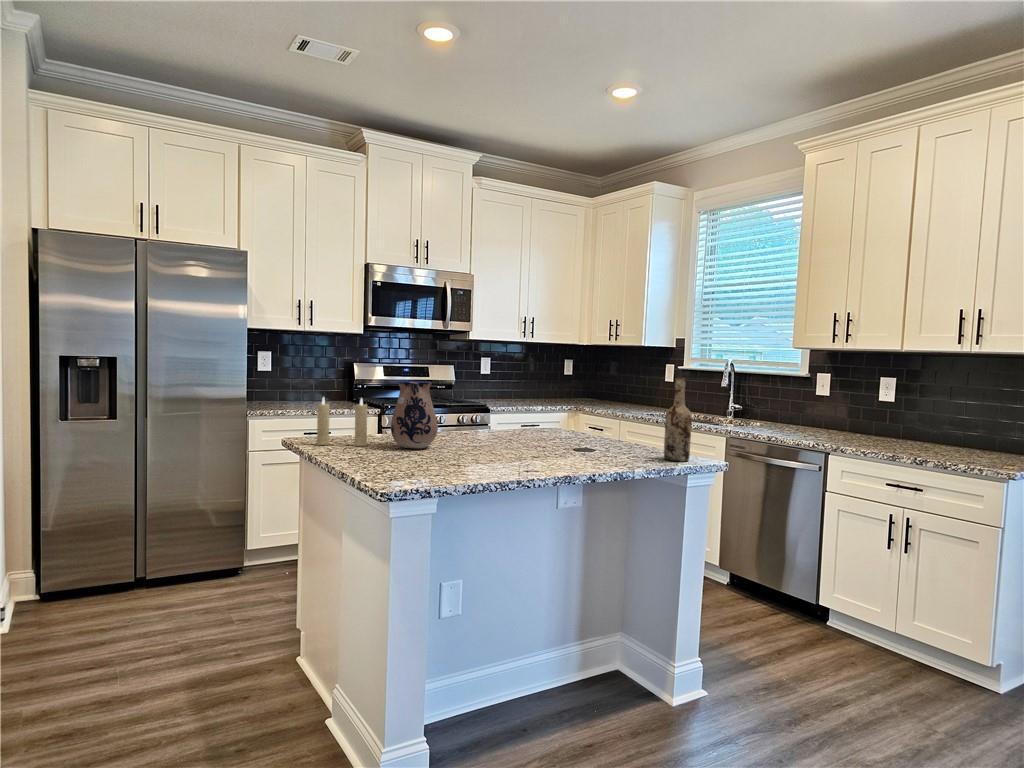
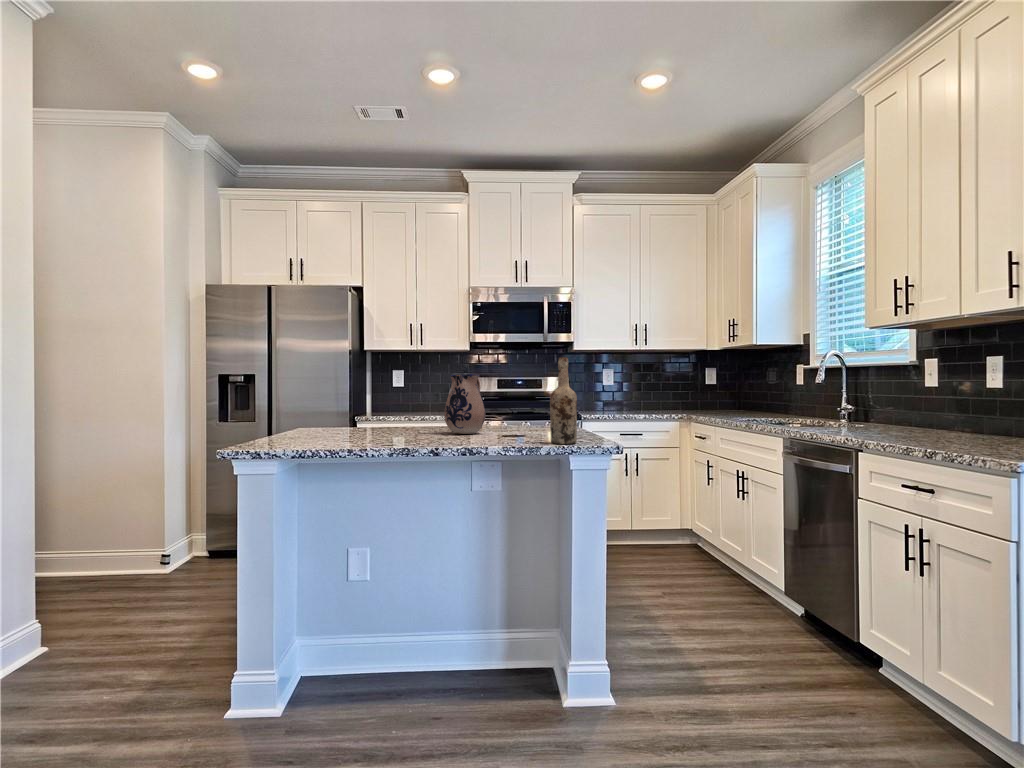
ceramic pitcher: present [391,381,438,449] -> present [444,375,485,434]
candle: present [315,397,368,446] -> none [303,390,341,431]

